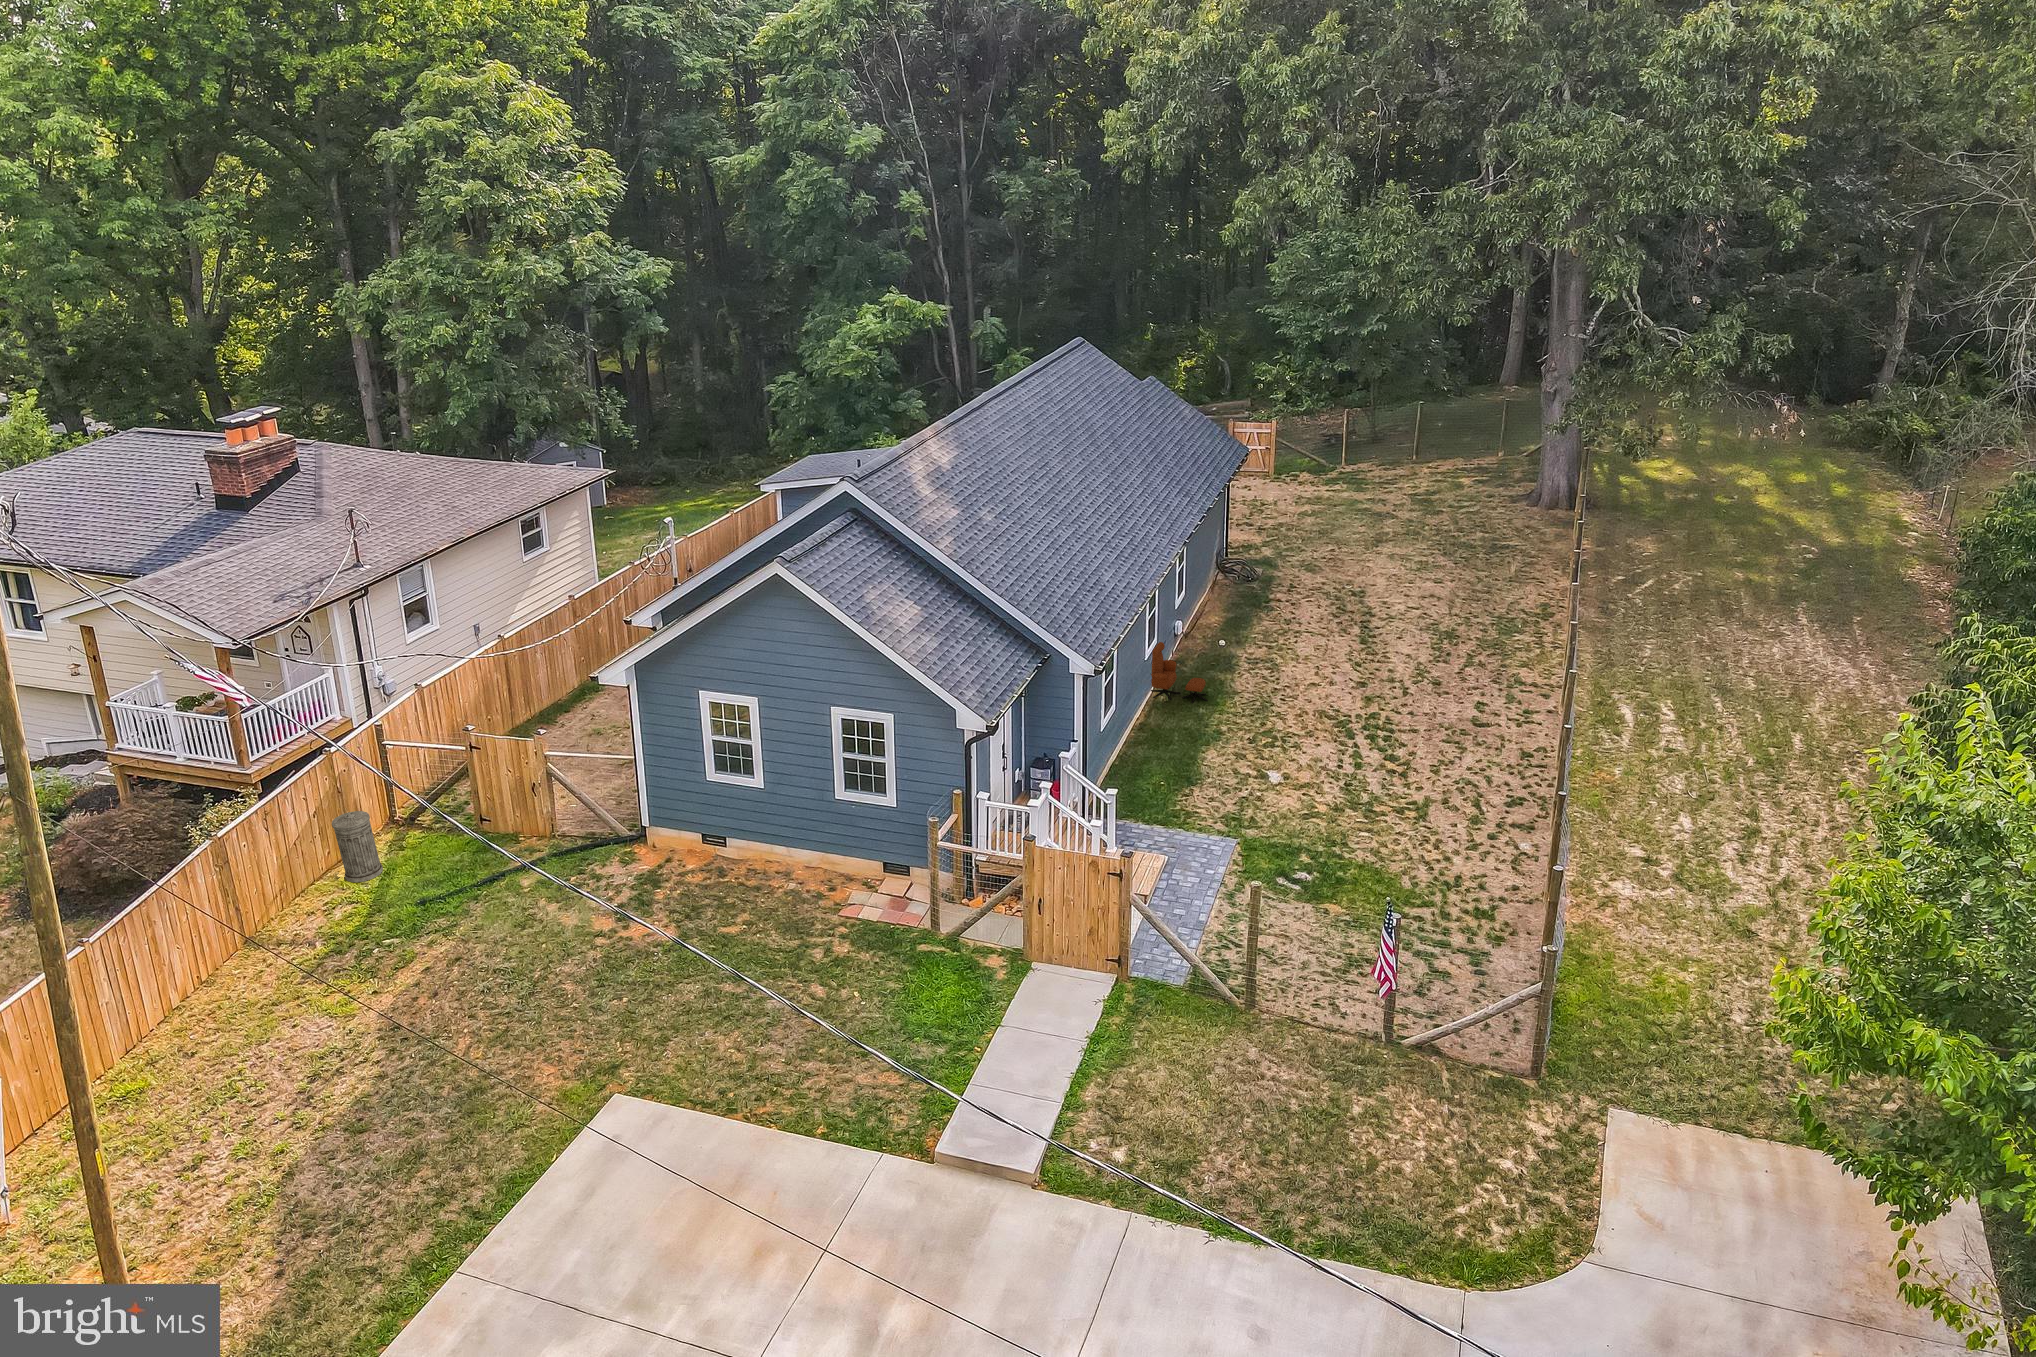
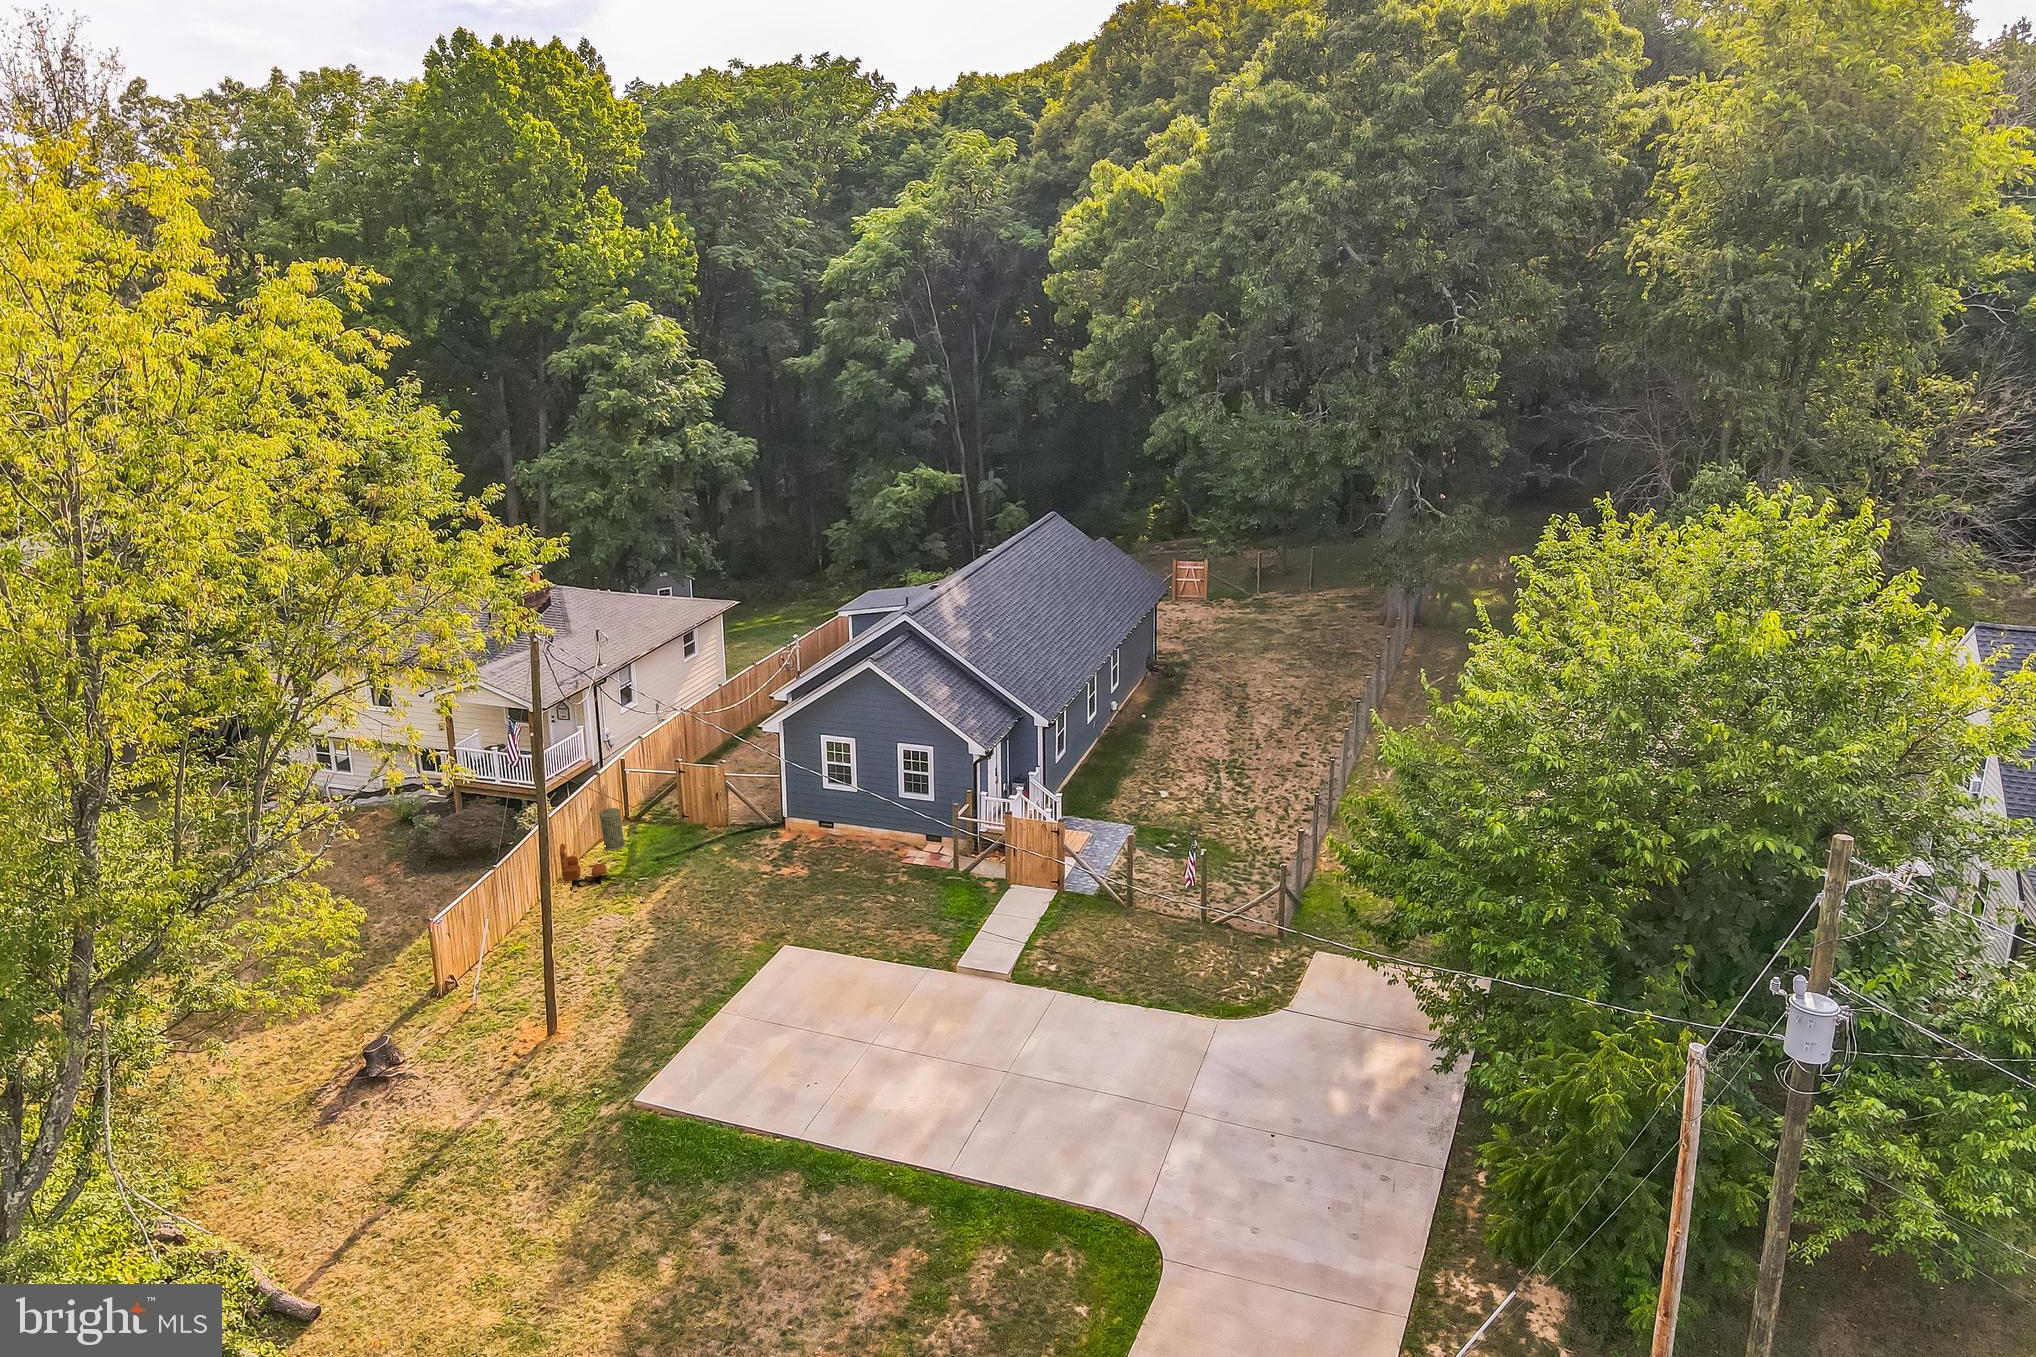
lounge chair: present [1151,642,1207,703] -> present [559,844,611,887]

